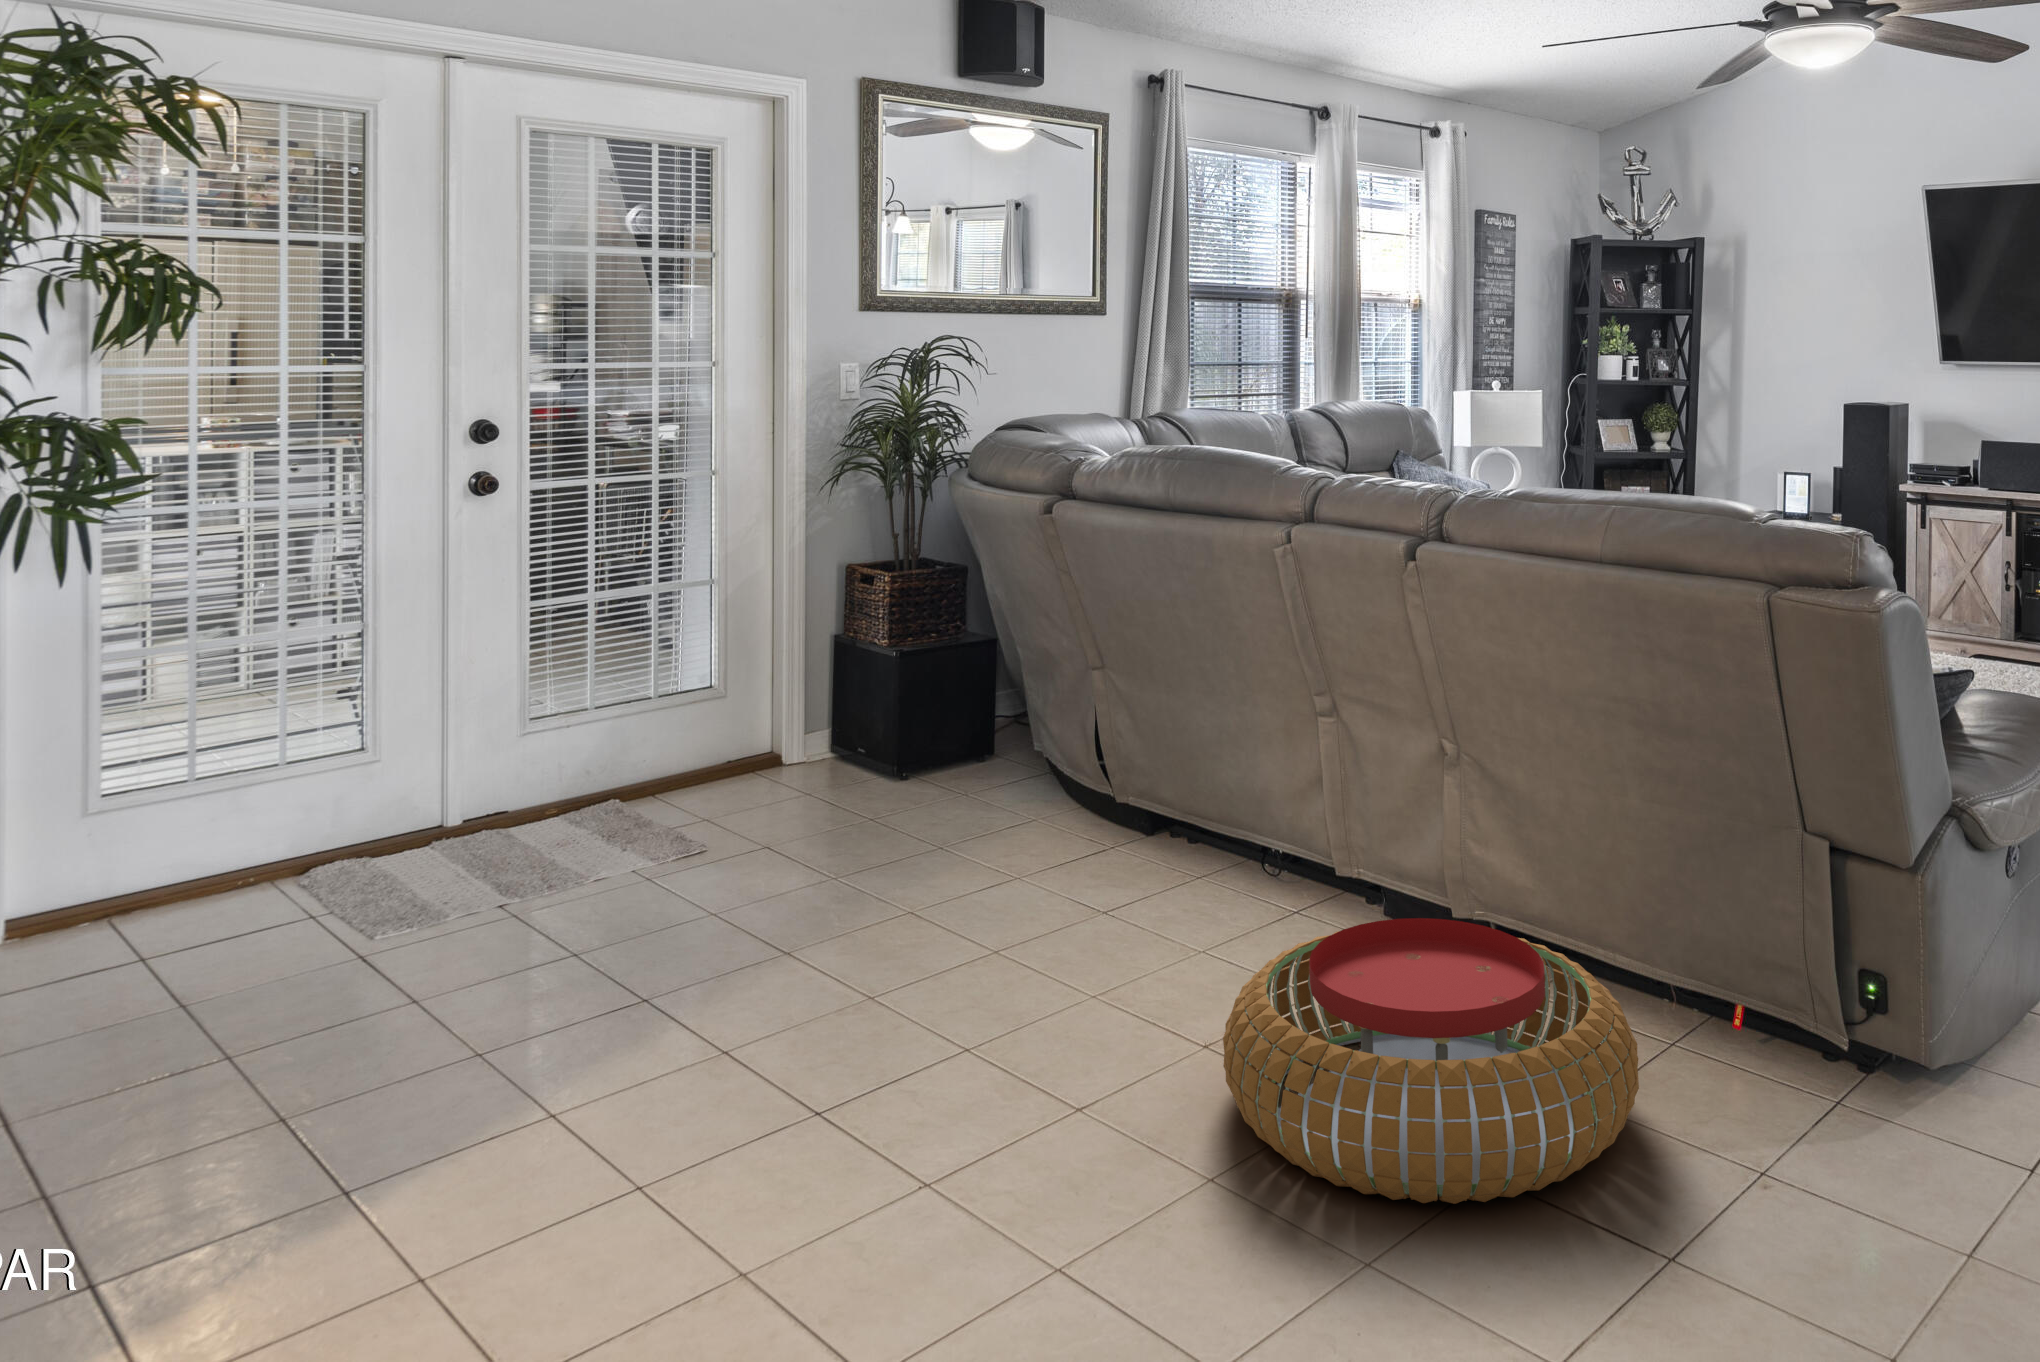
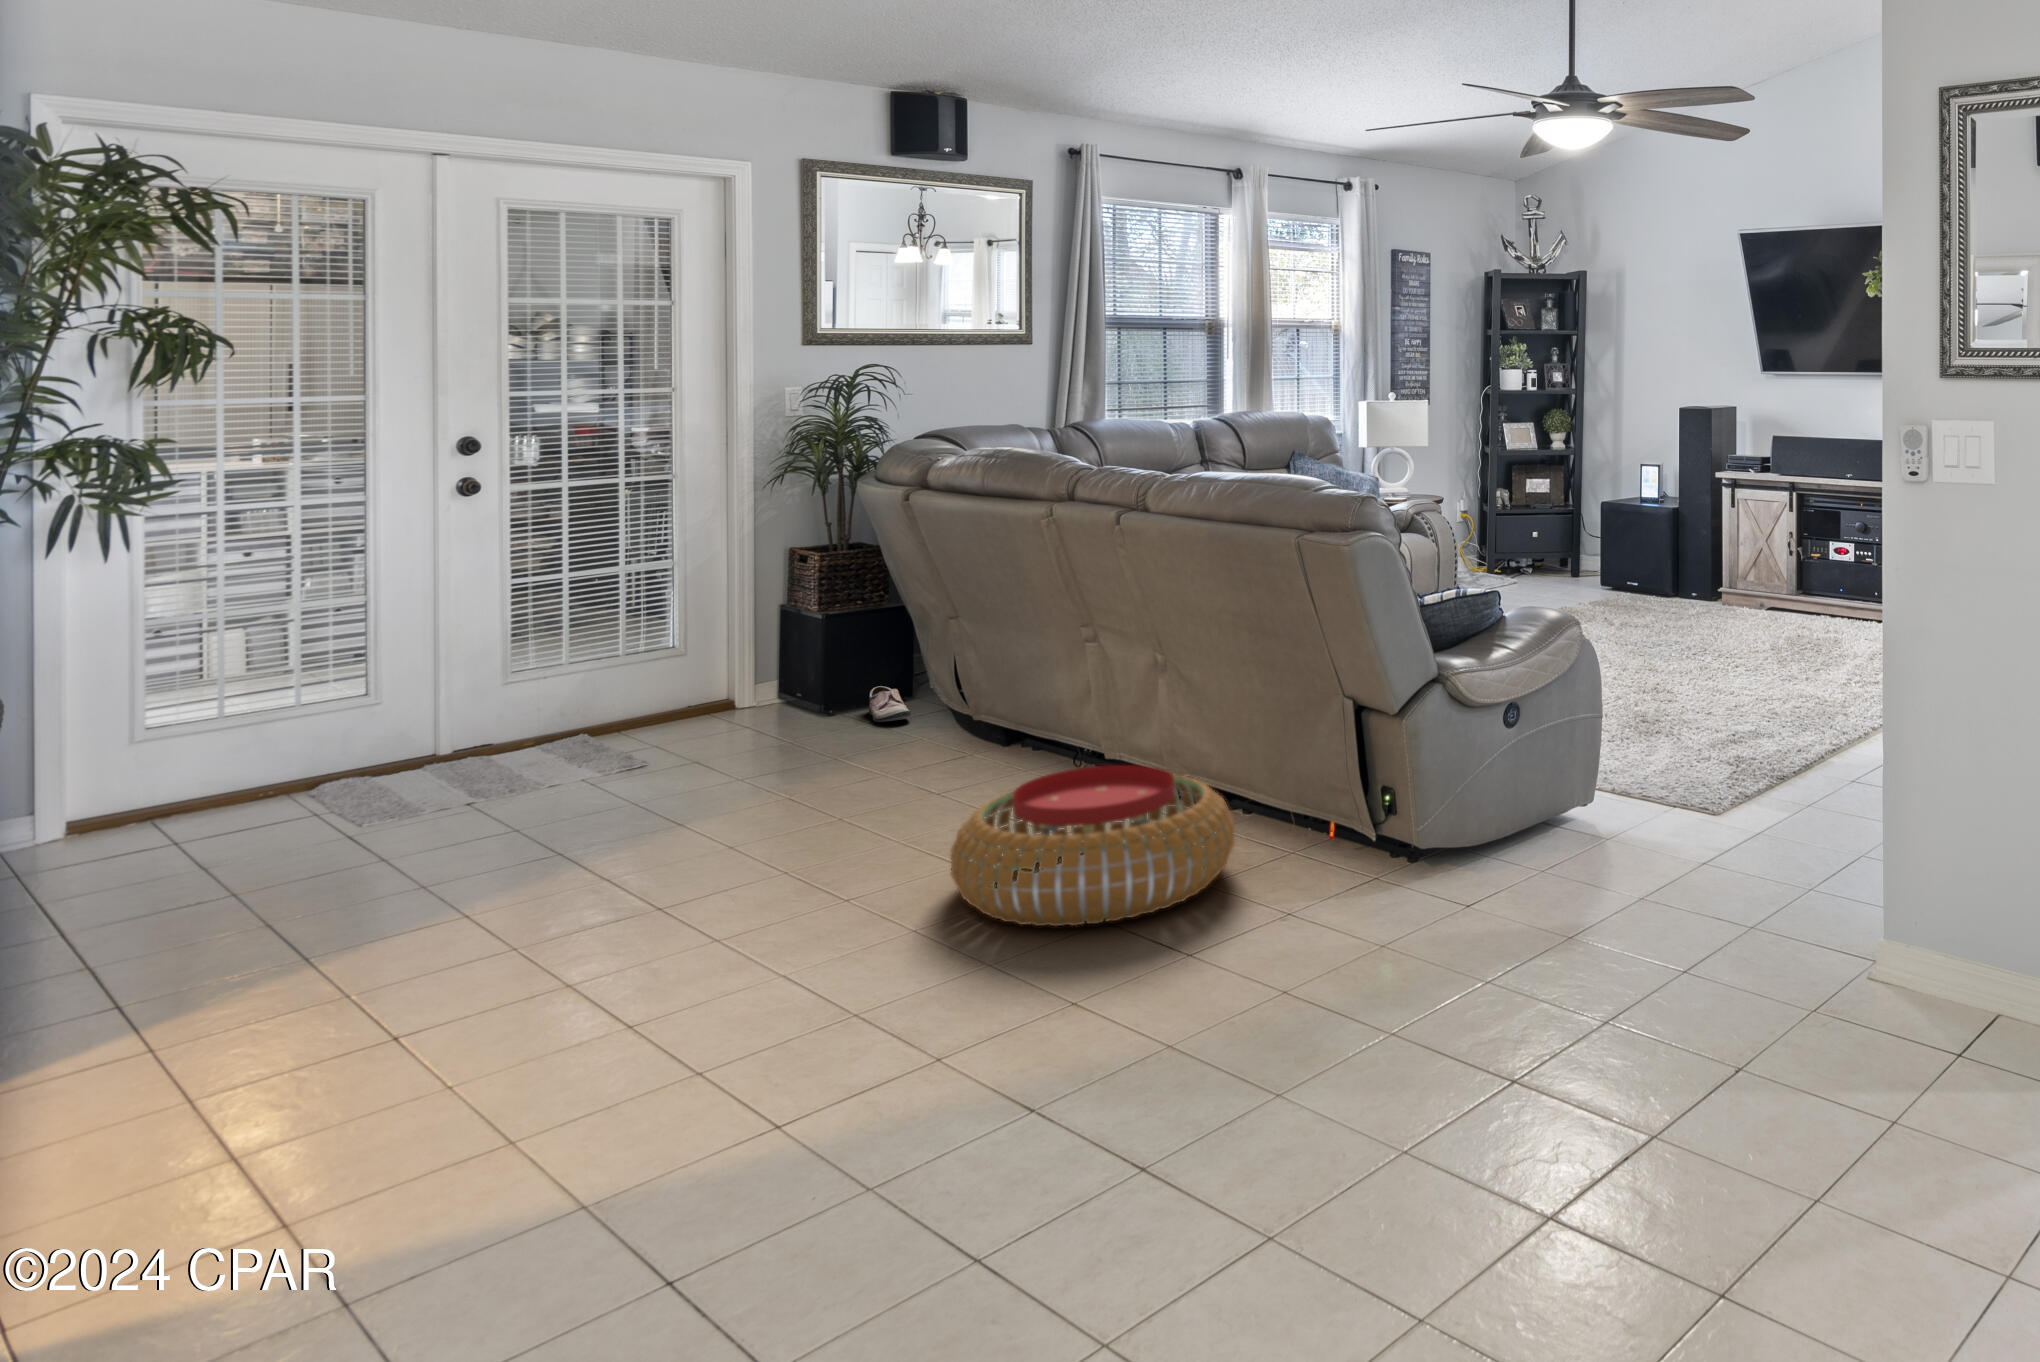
shoe: none [952,742,1012,791] -> present [869,686,911,722]

